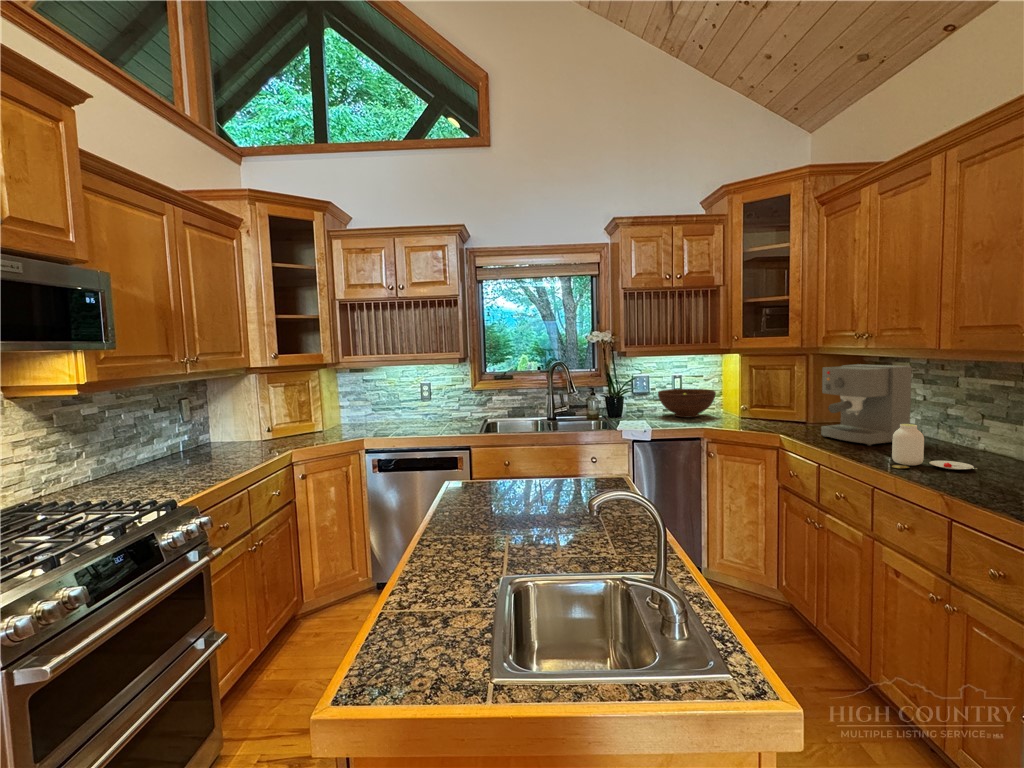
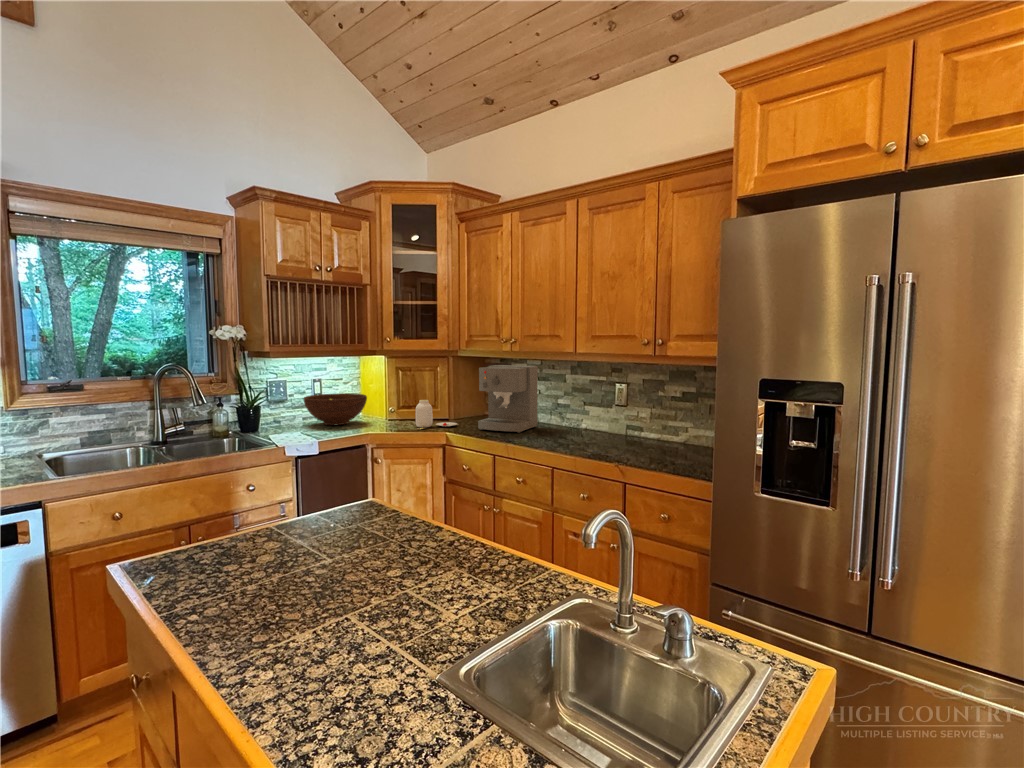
jar: present [892,424,974,470] -> present [415,400,457,430]

